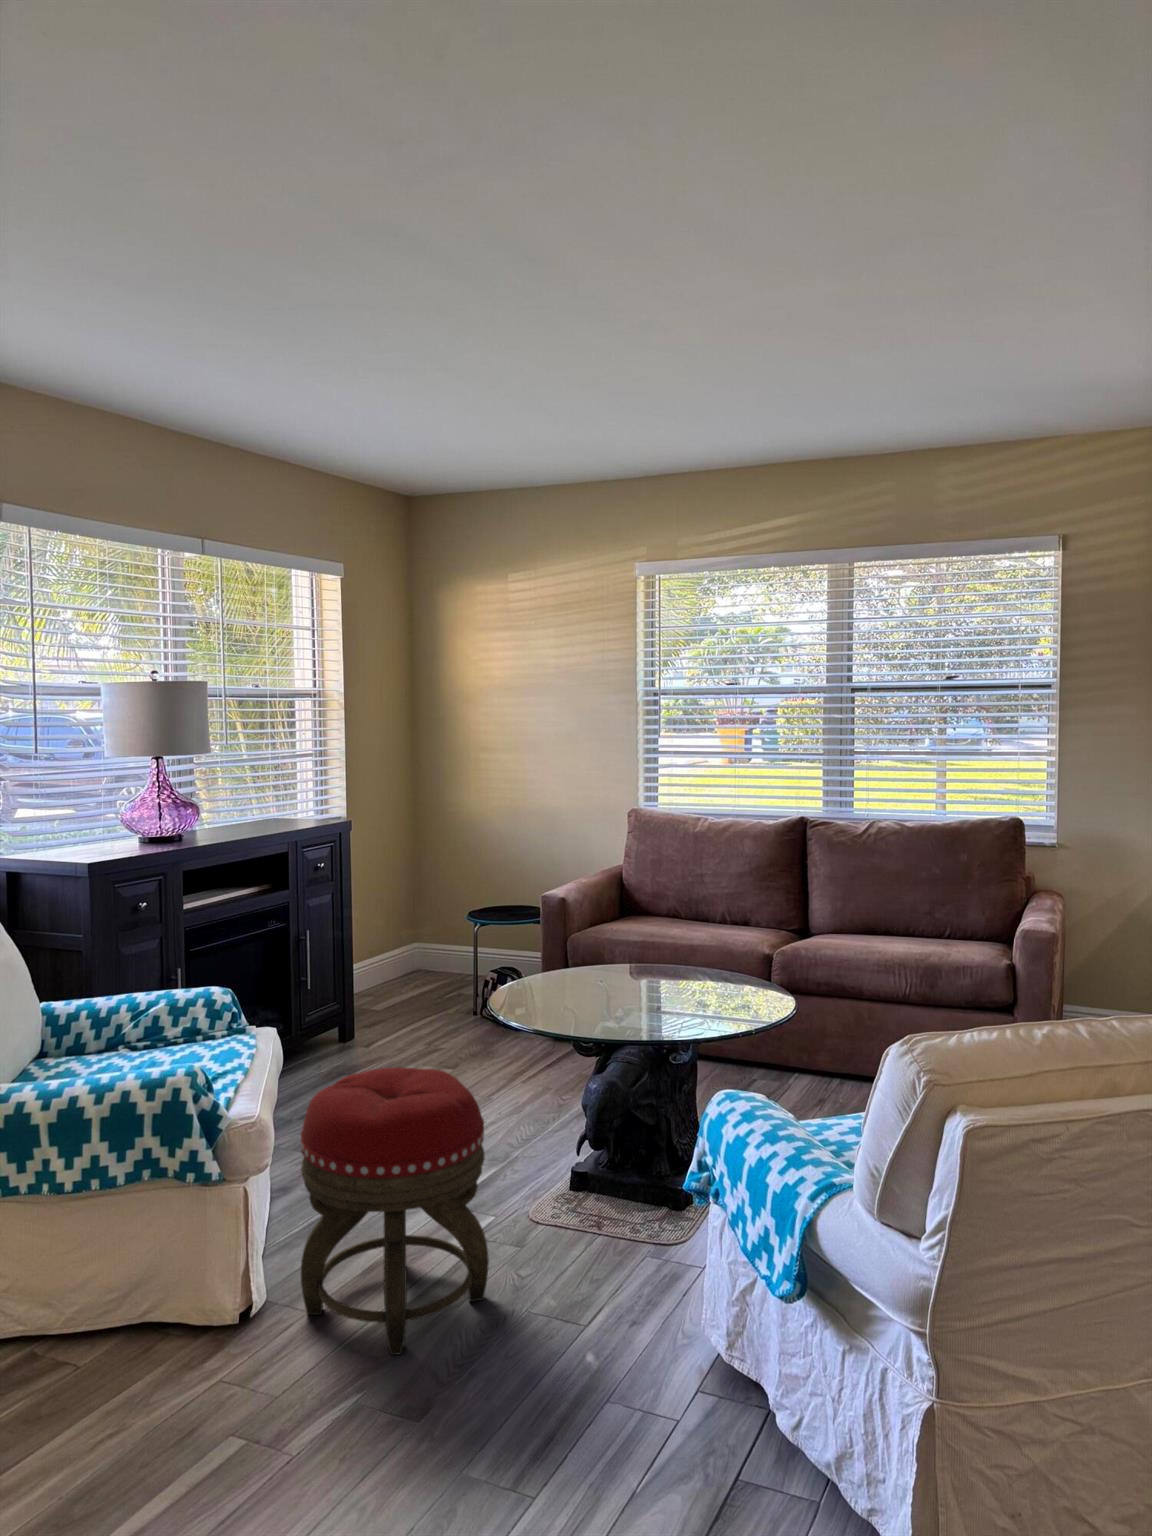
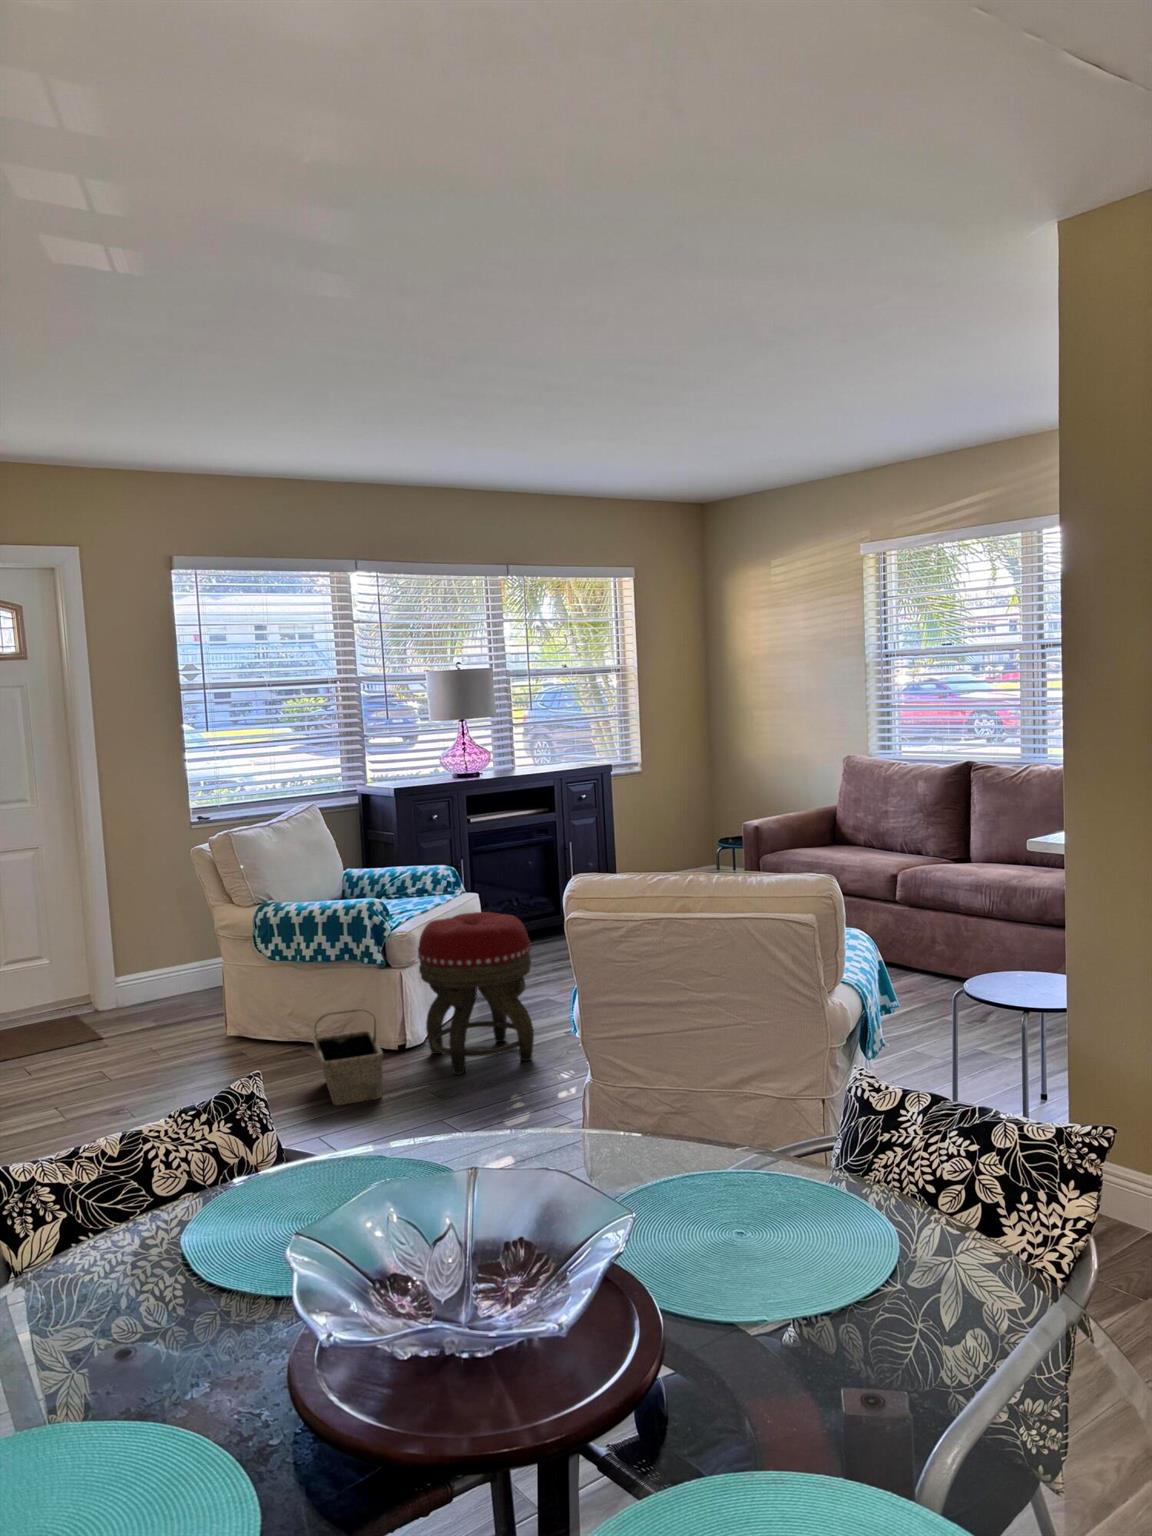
basket: none [151,1283,324,1486] -> present [313,1009,383,1105]

